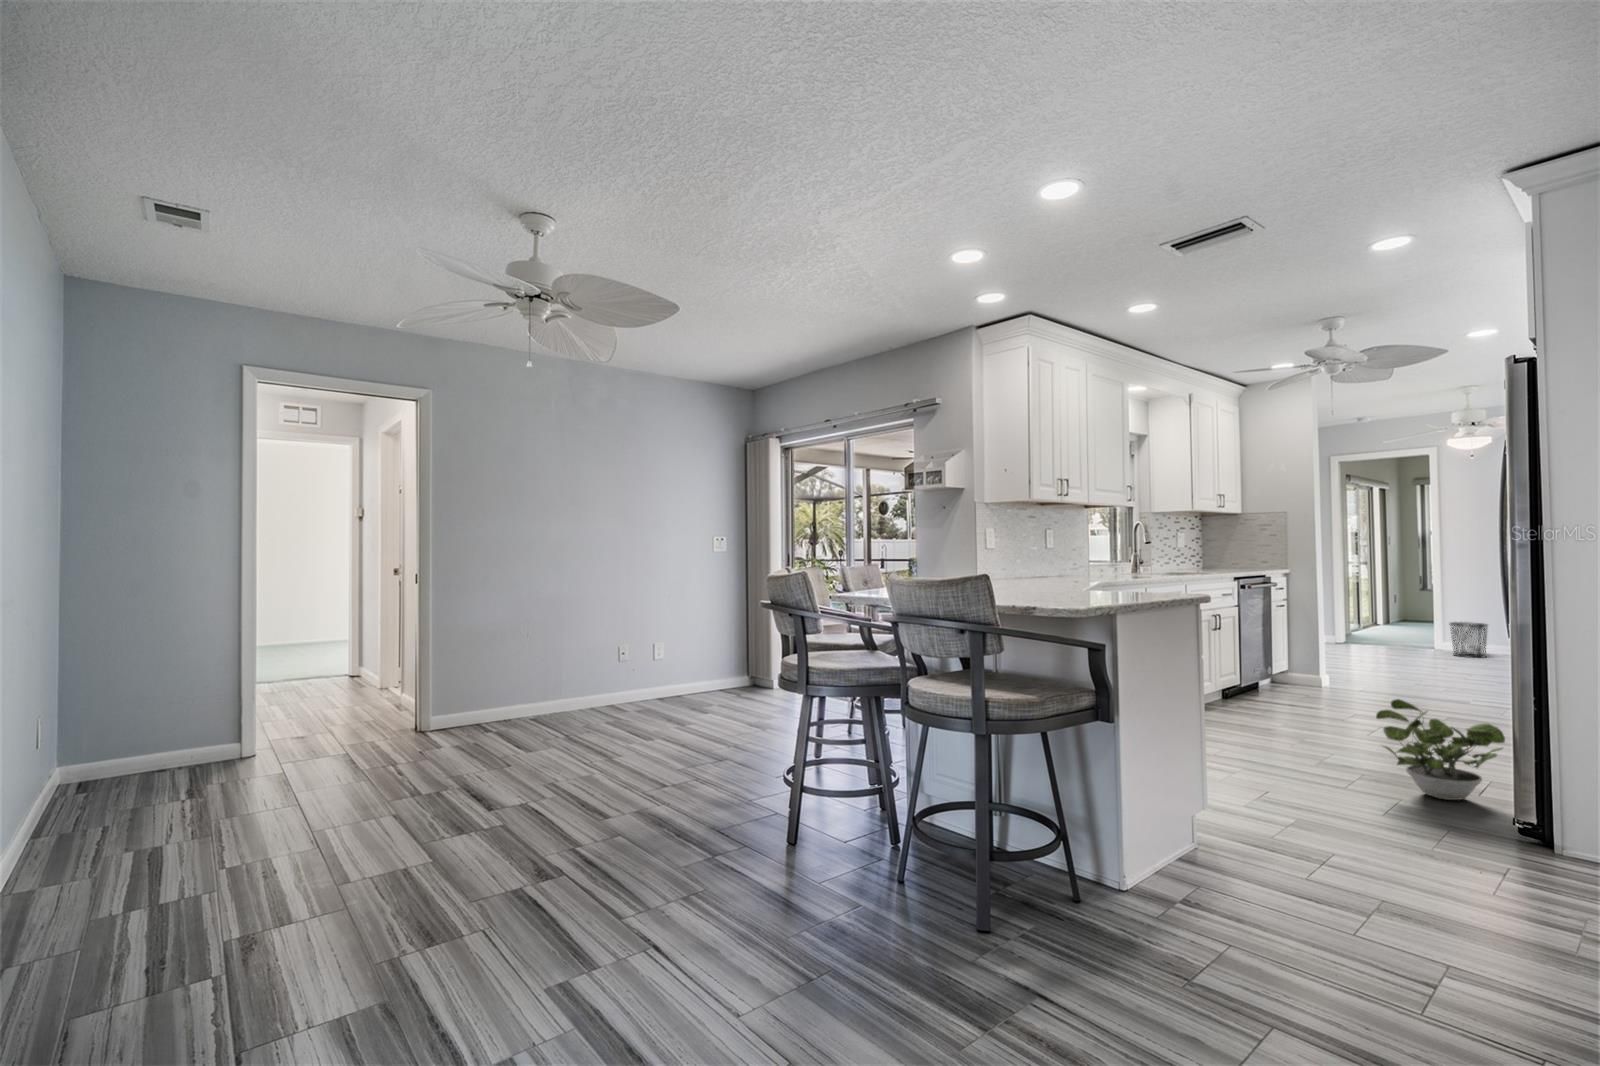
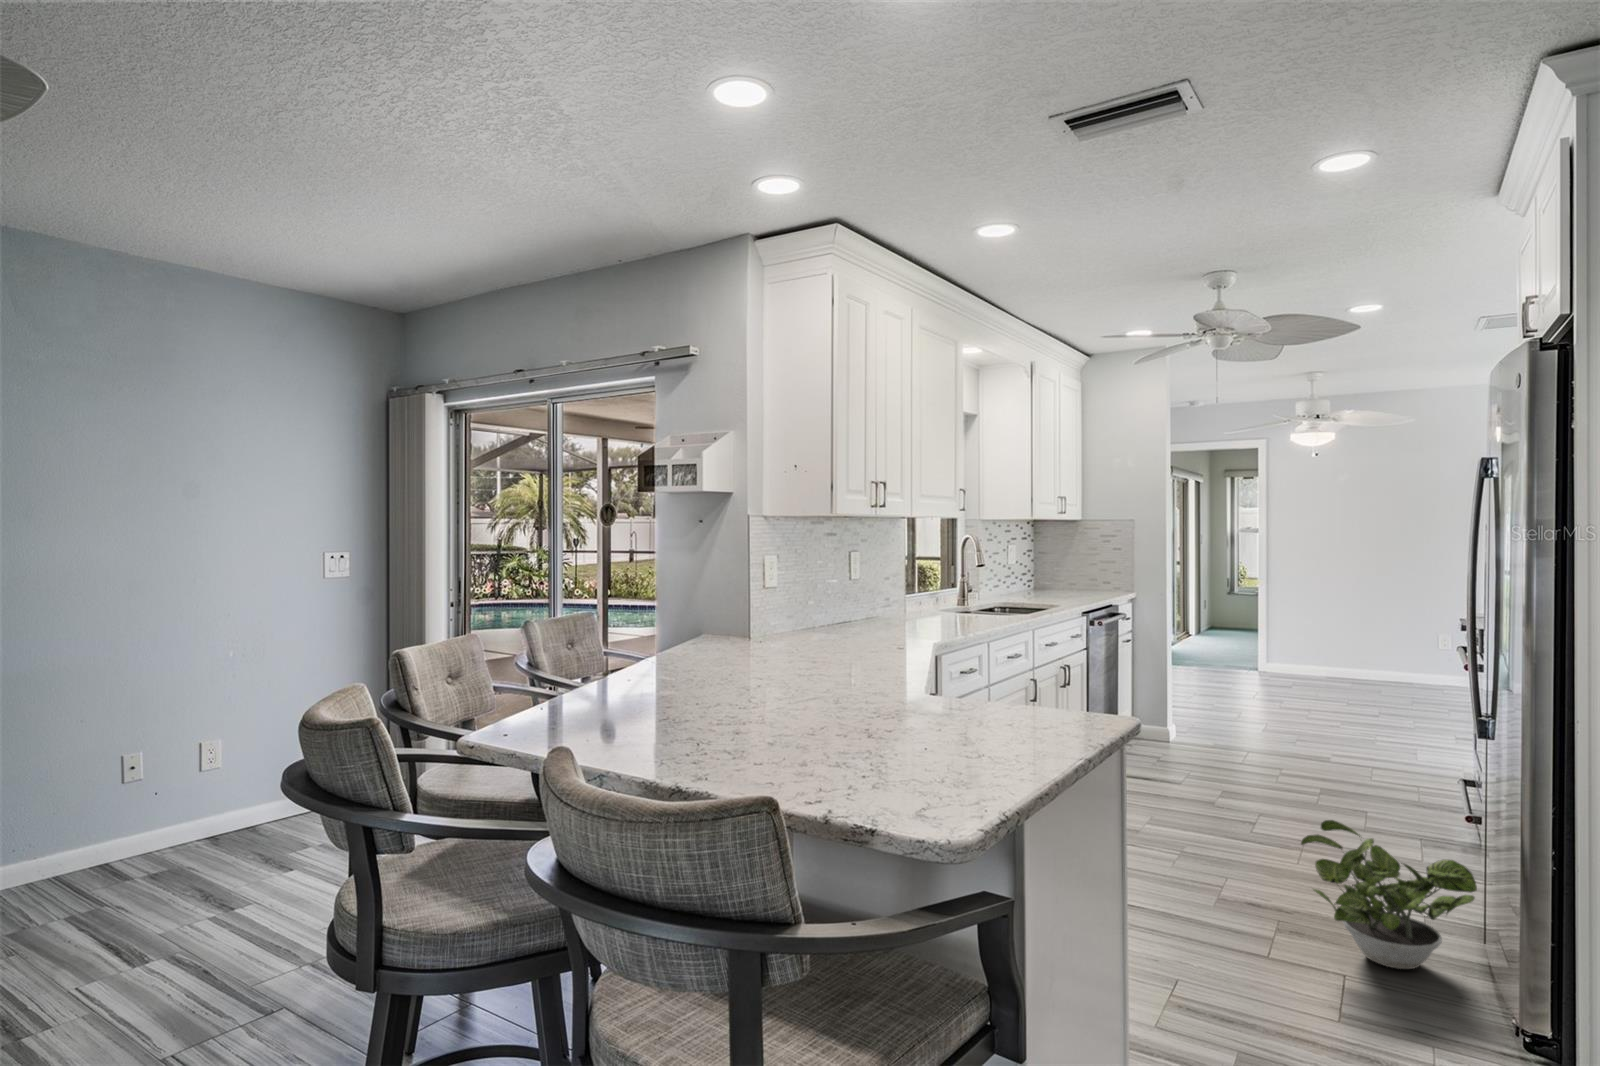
waste bin: present [1449,622,1488,658] -> none [1276,642,1315,683]

